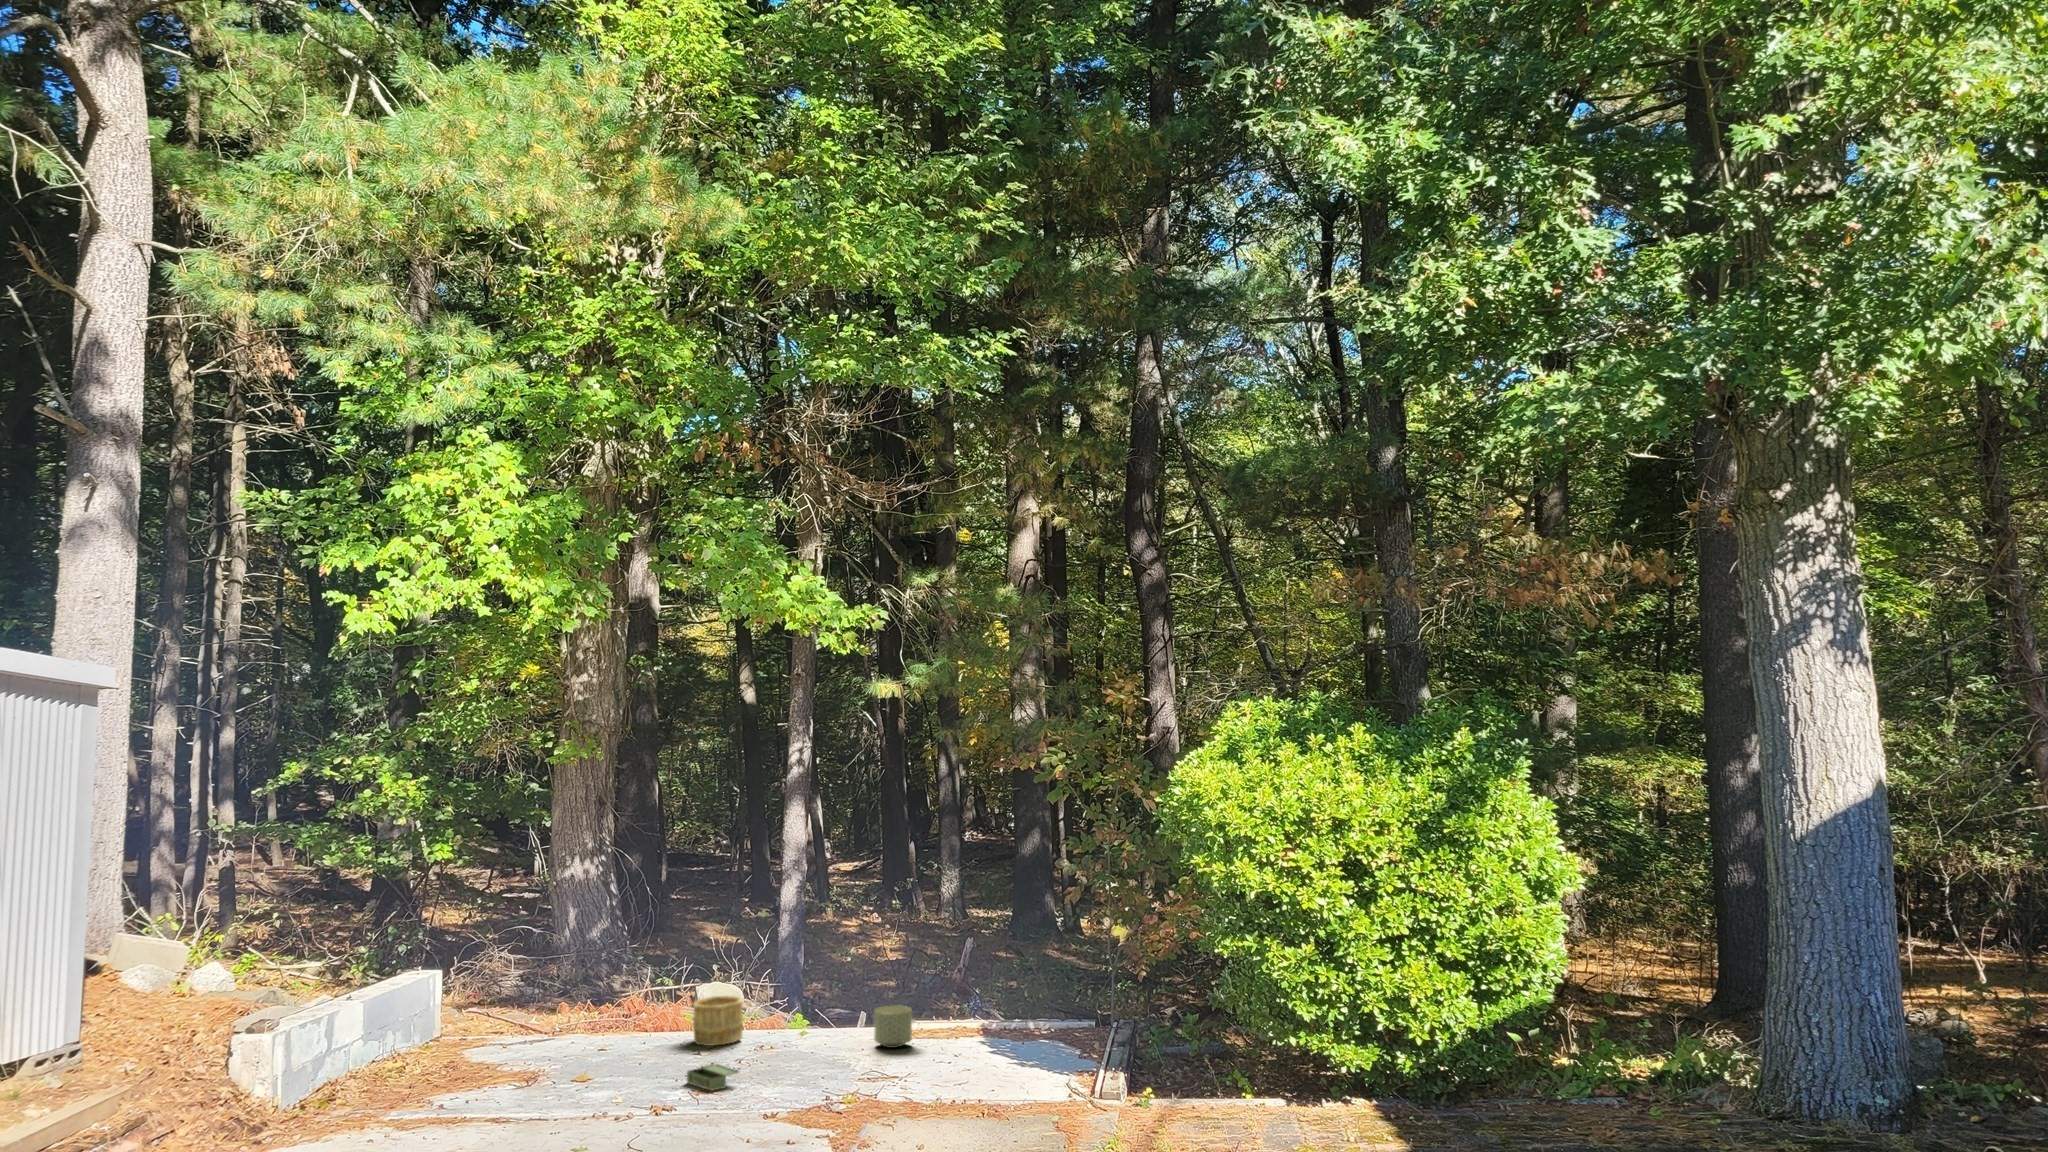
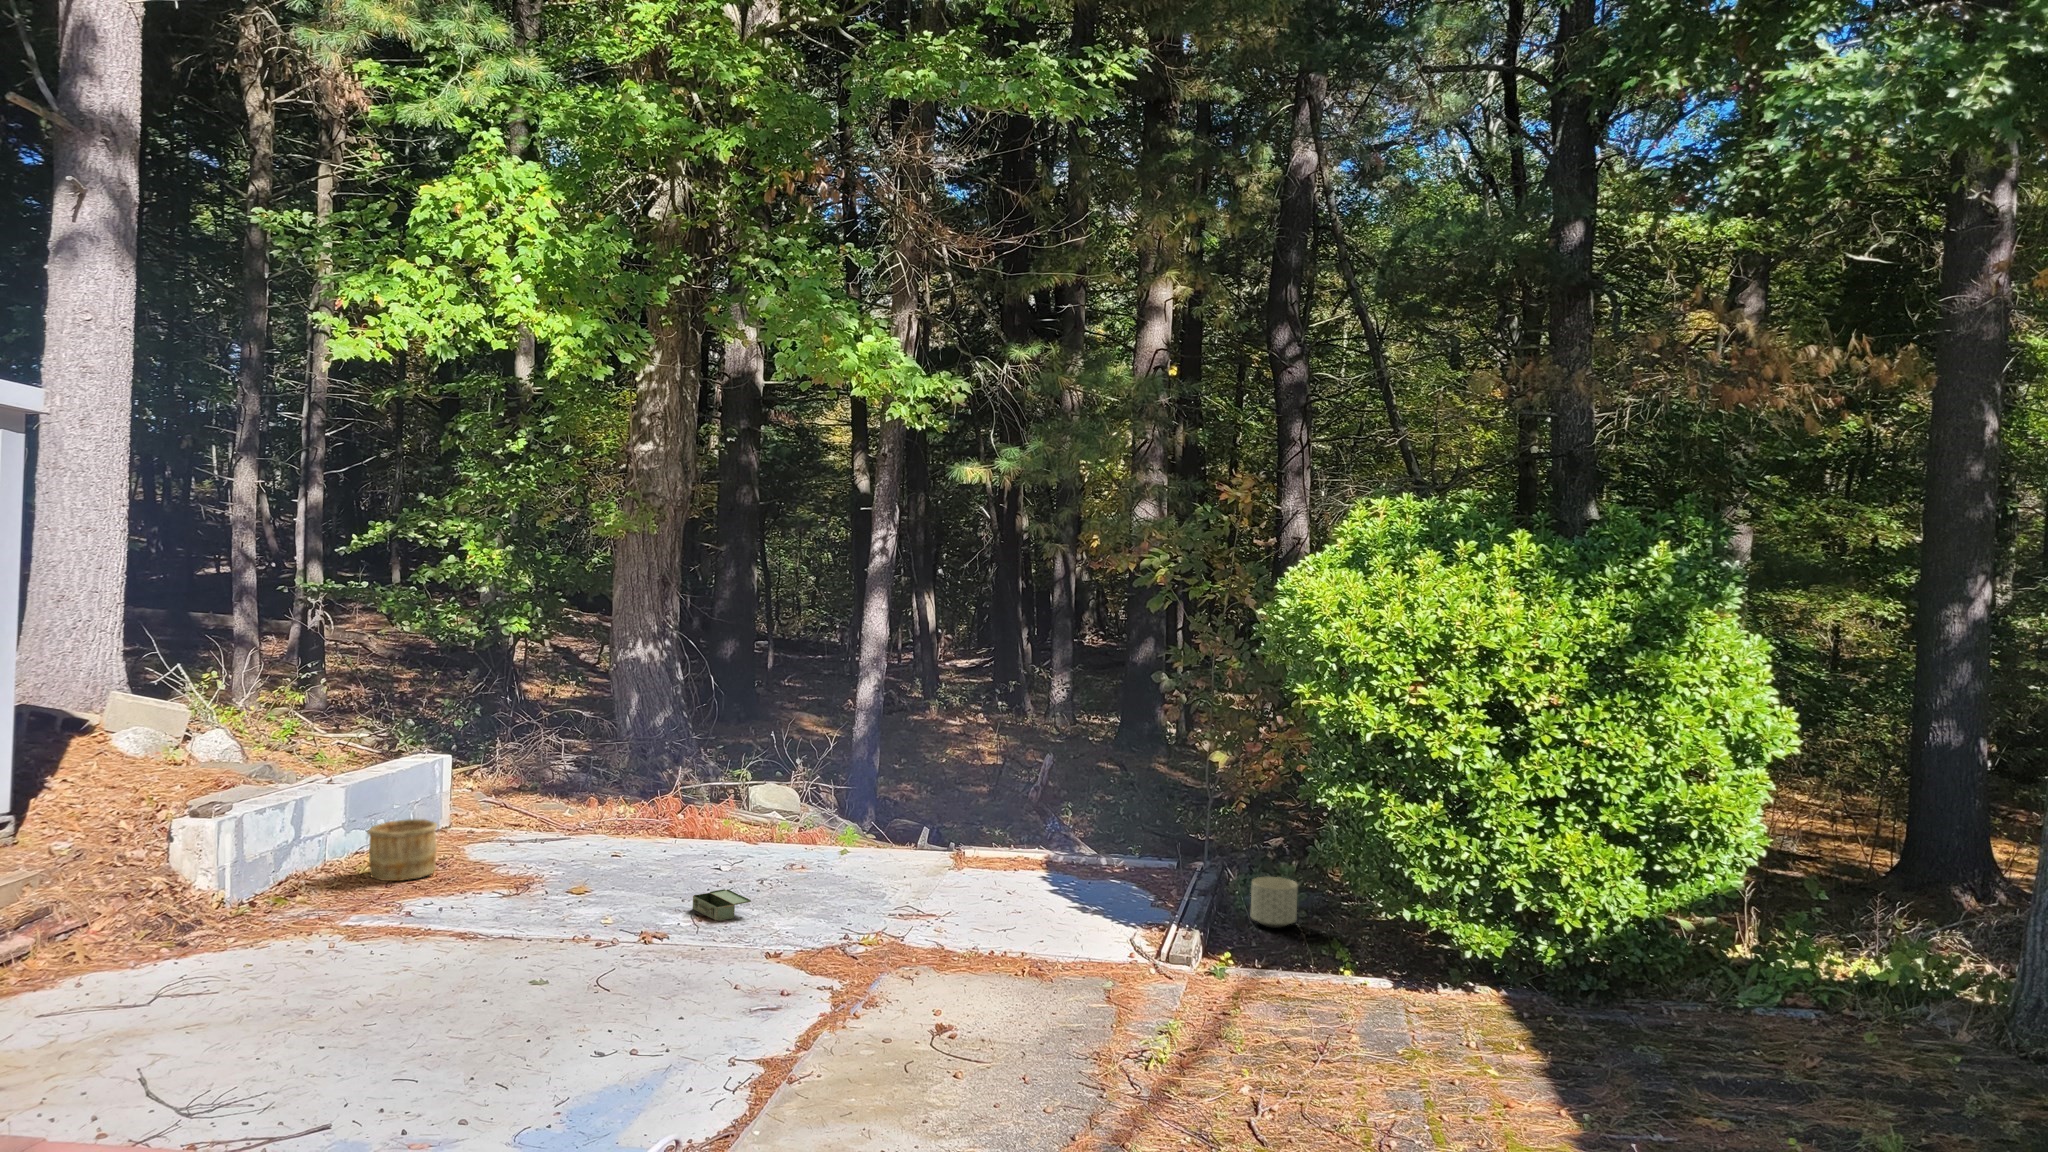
wooden bucket: present [692,996,743,1046] -> present [367,819,437,881]
planter: present [874,1006,912,1048] -> present [1250,877,1298,928]

